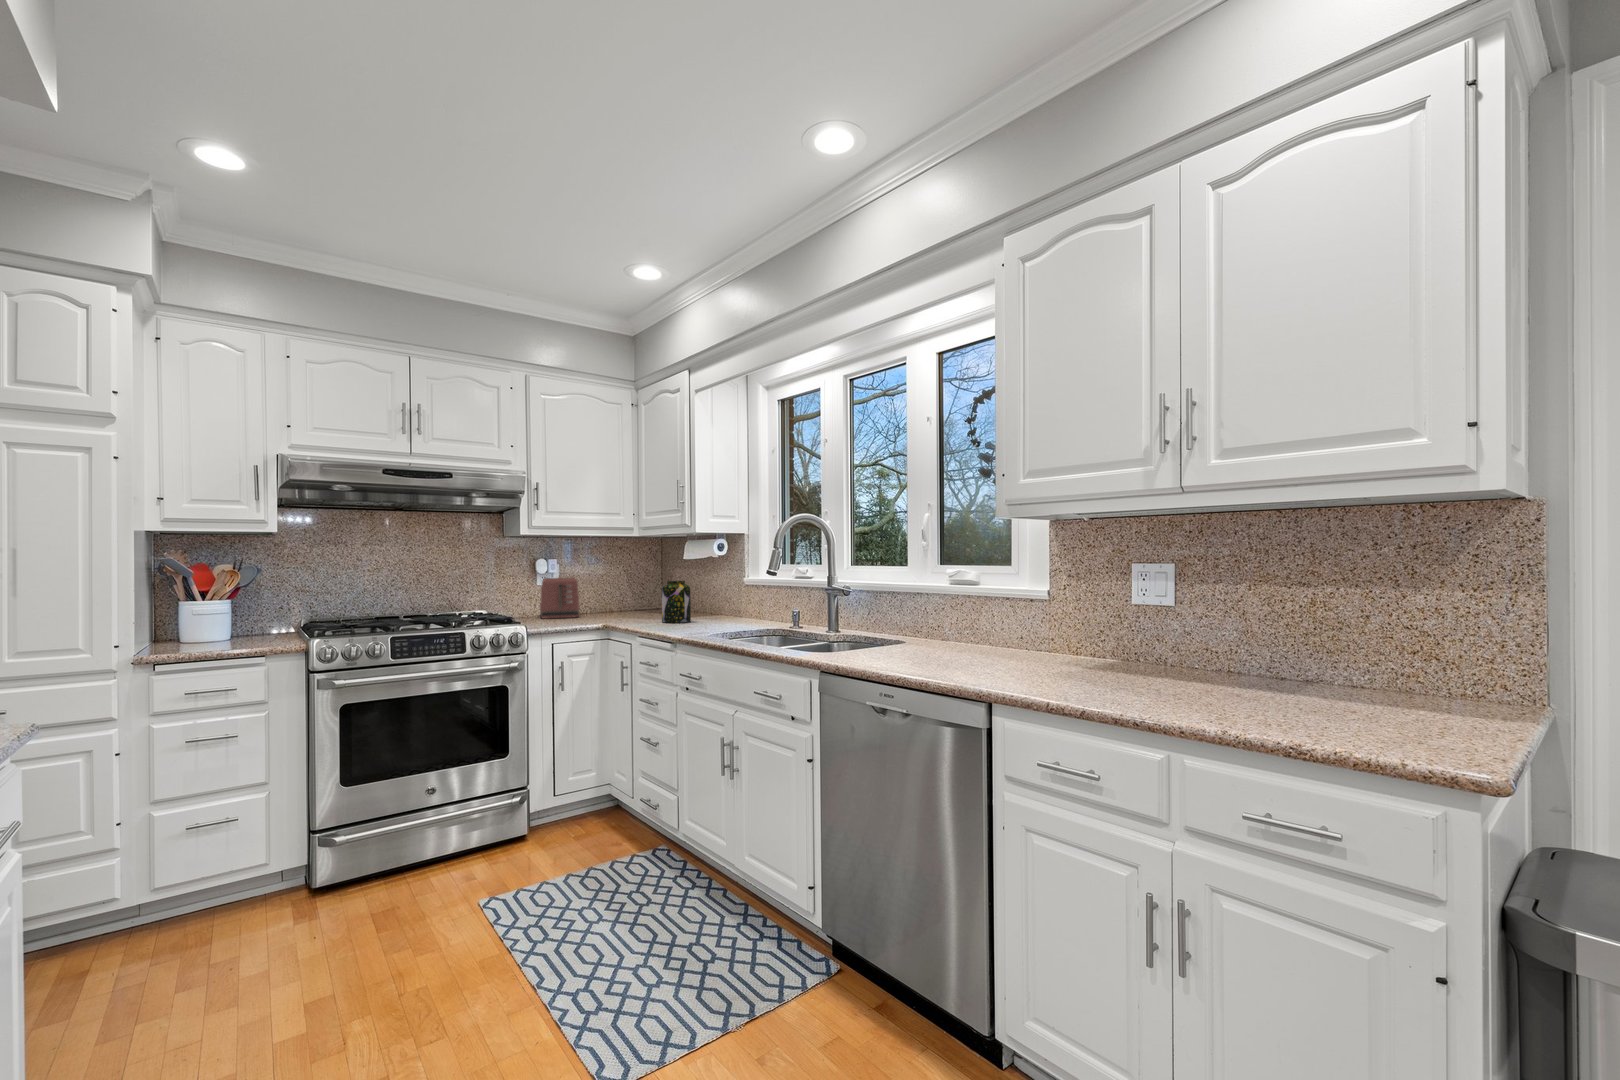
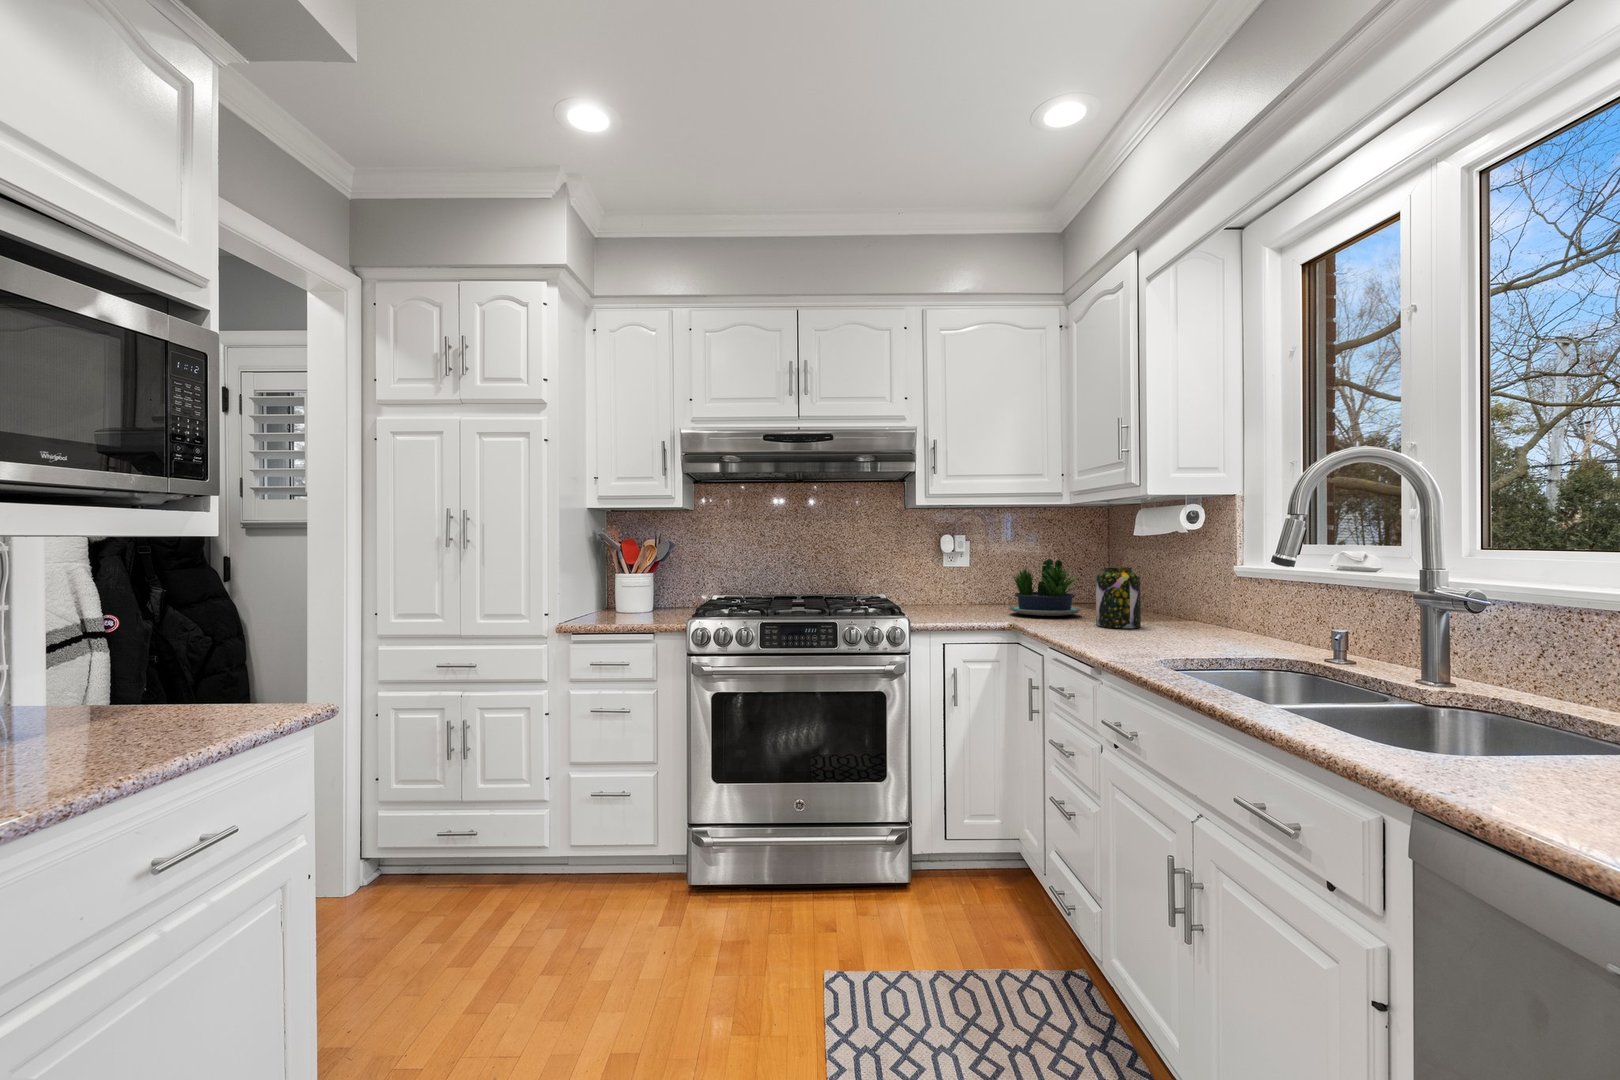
potted plant: none [595,576,655,619] -> present [1009,559,1081,616]
toaster: present [540,577,579,619] -> none [948,557,997,608]

